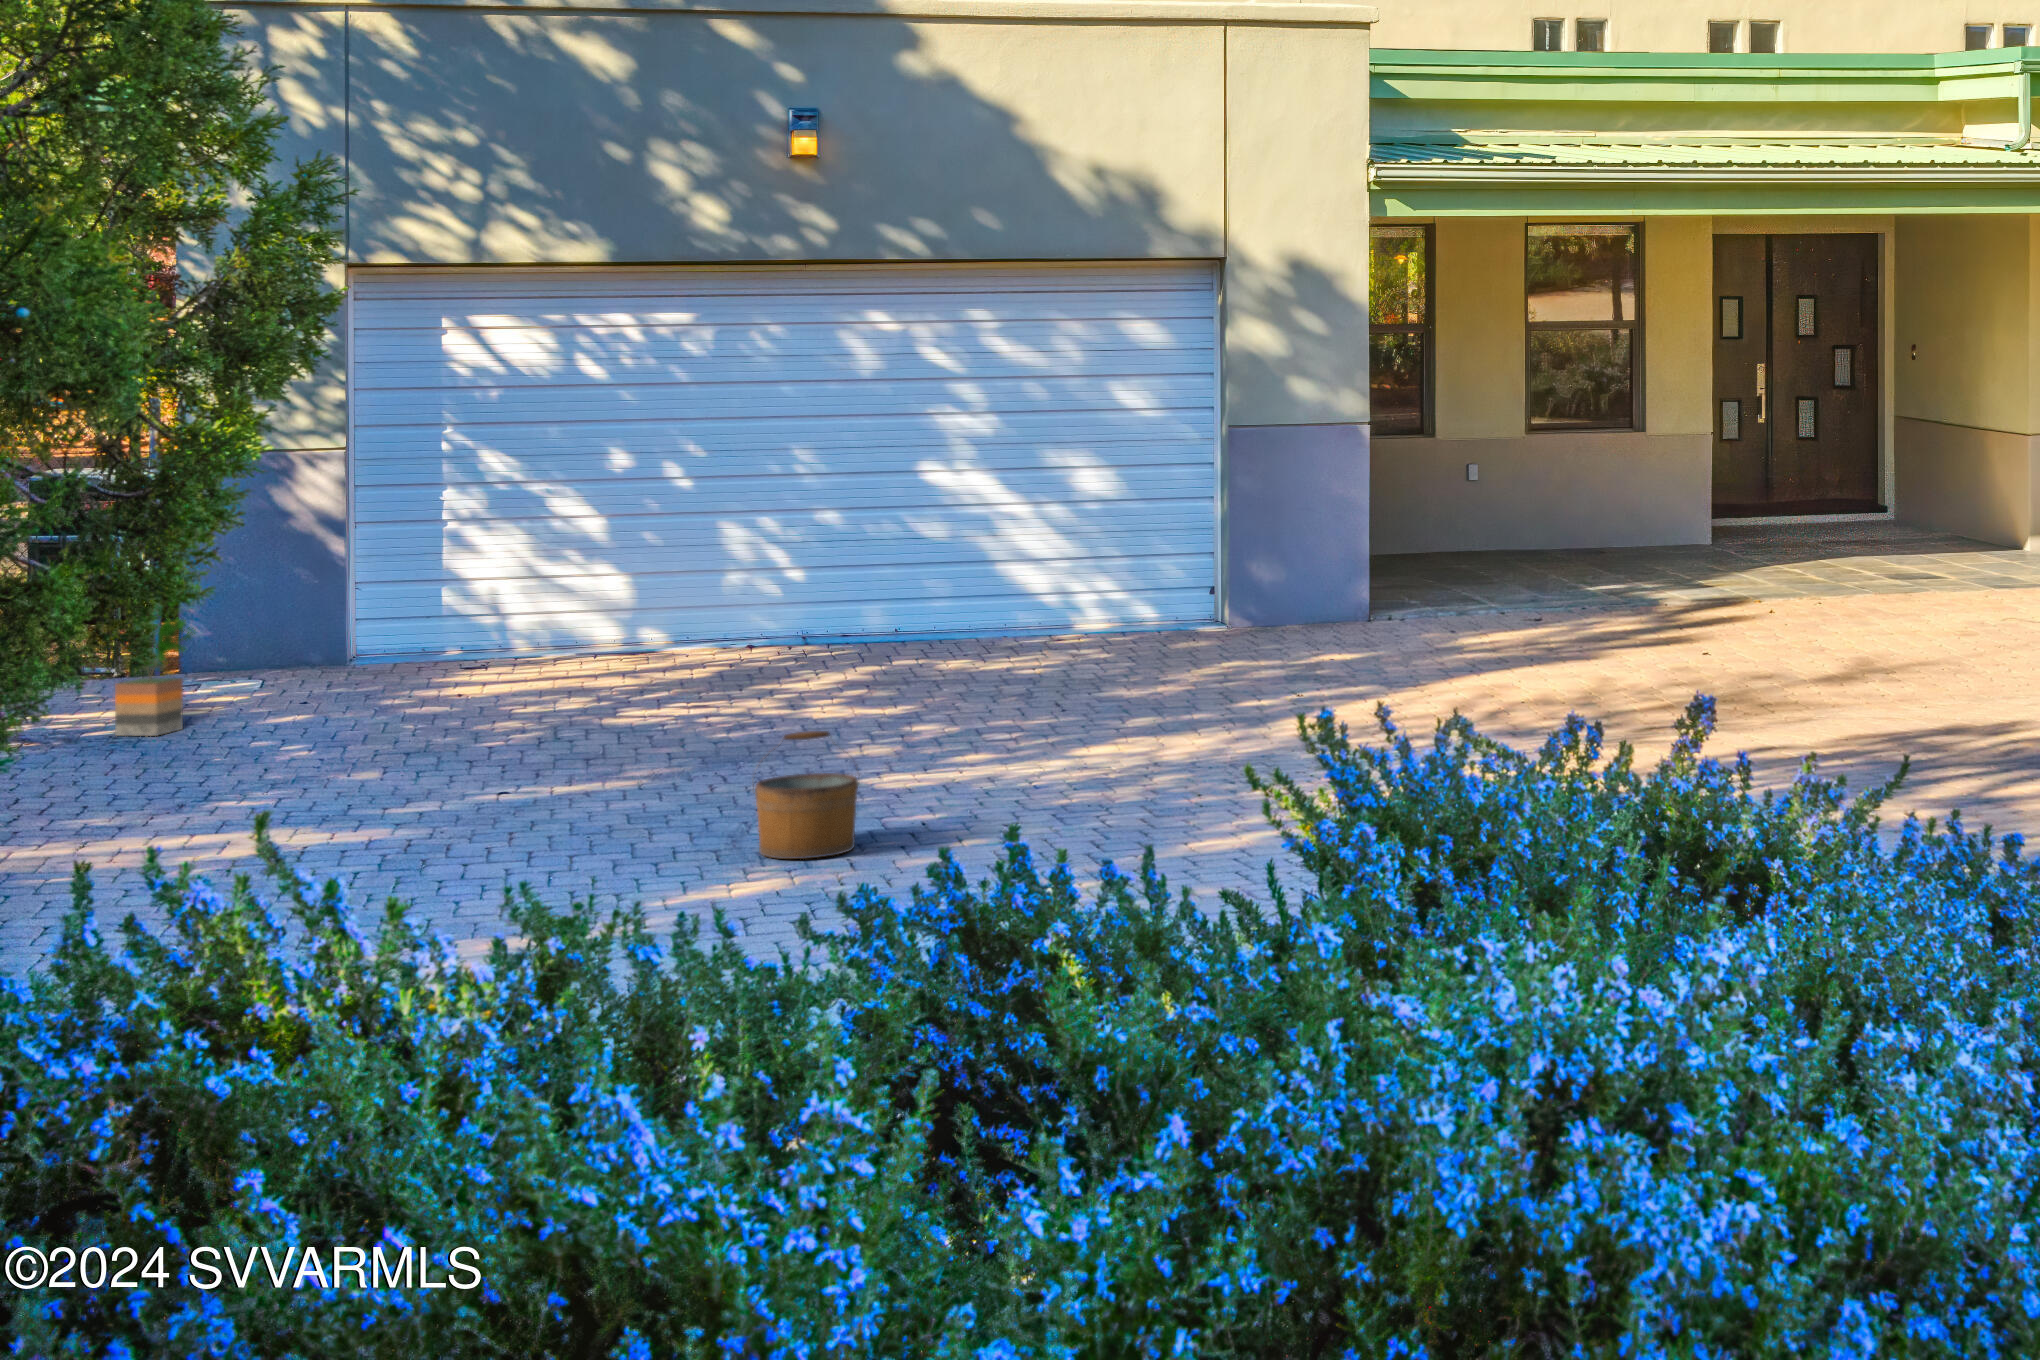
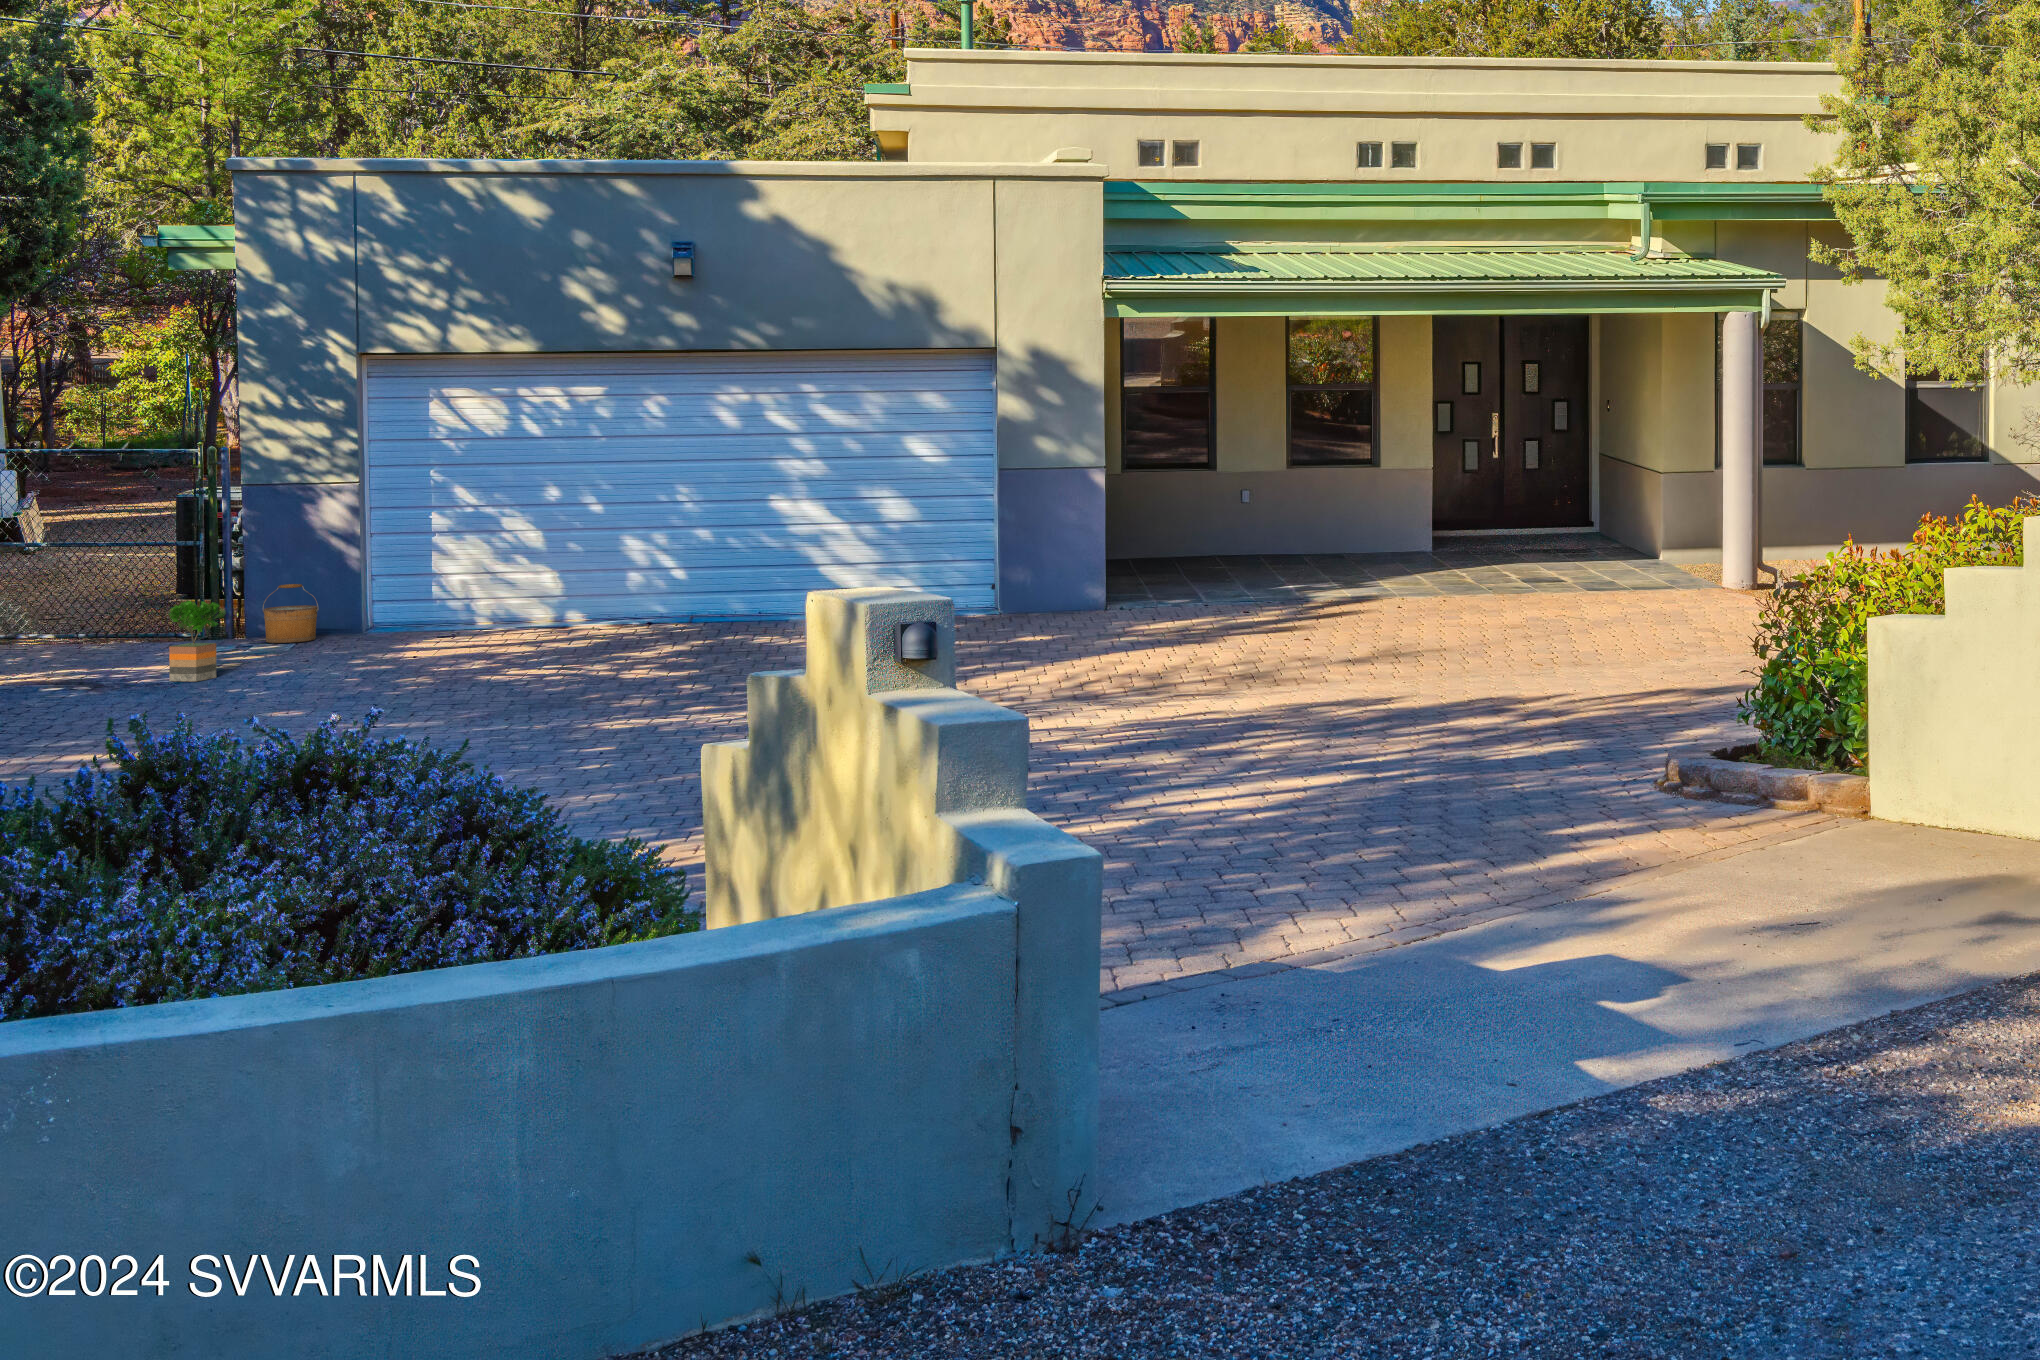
bucket: present [753,731,860,859] -> present [263,584,318,643]

